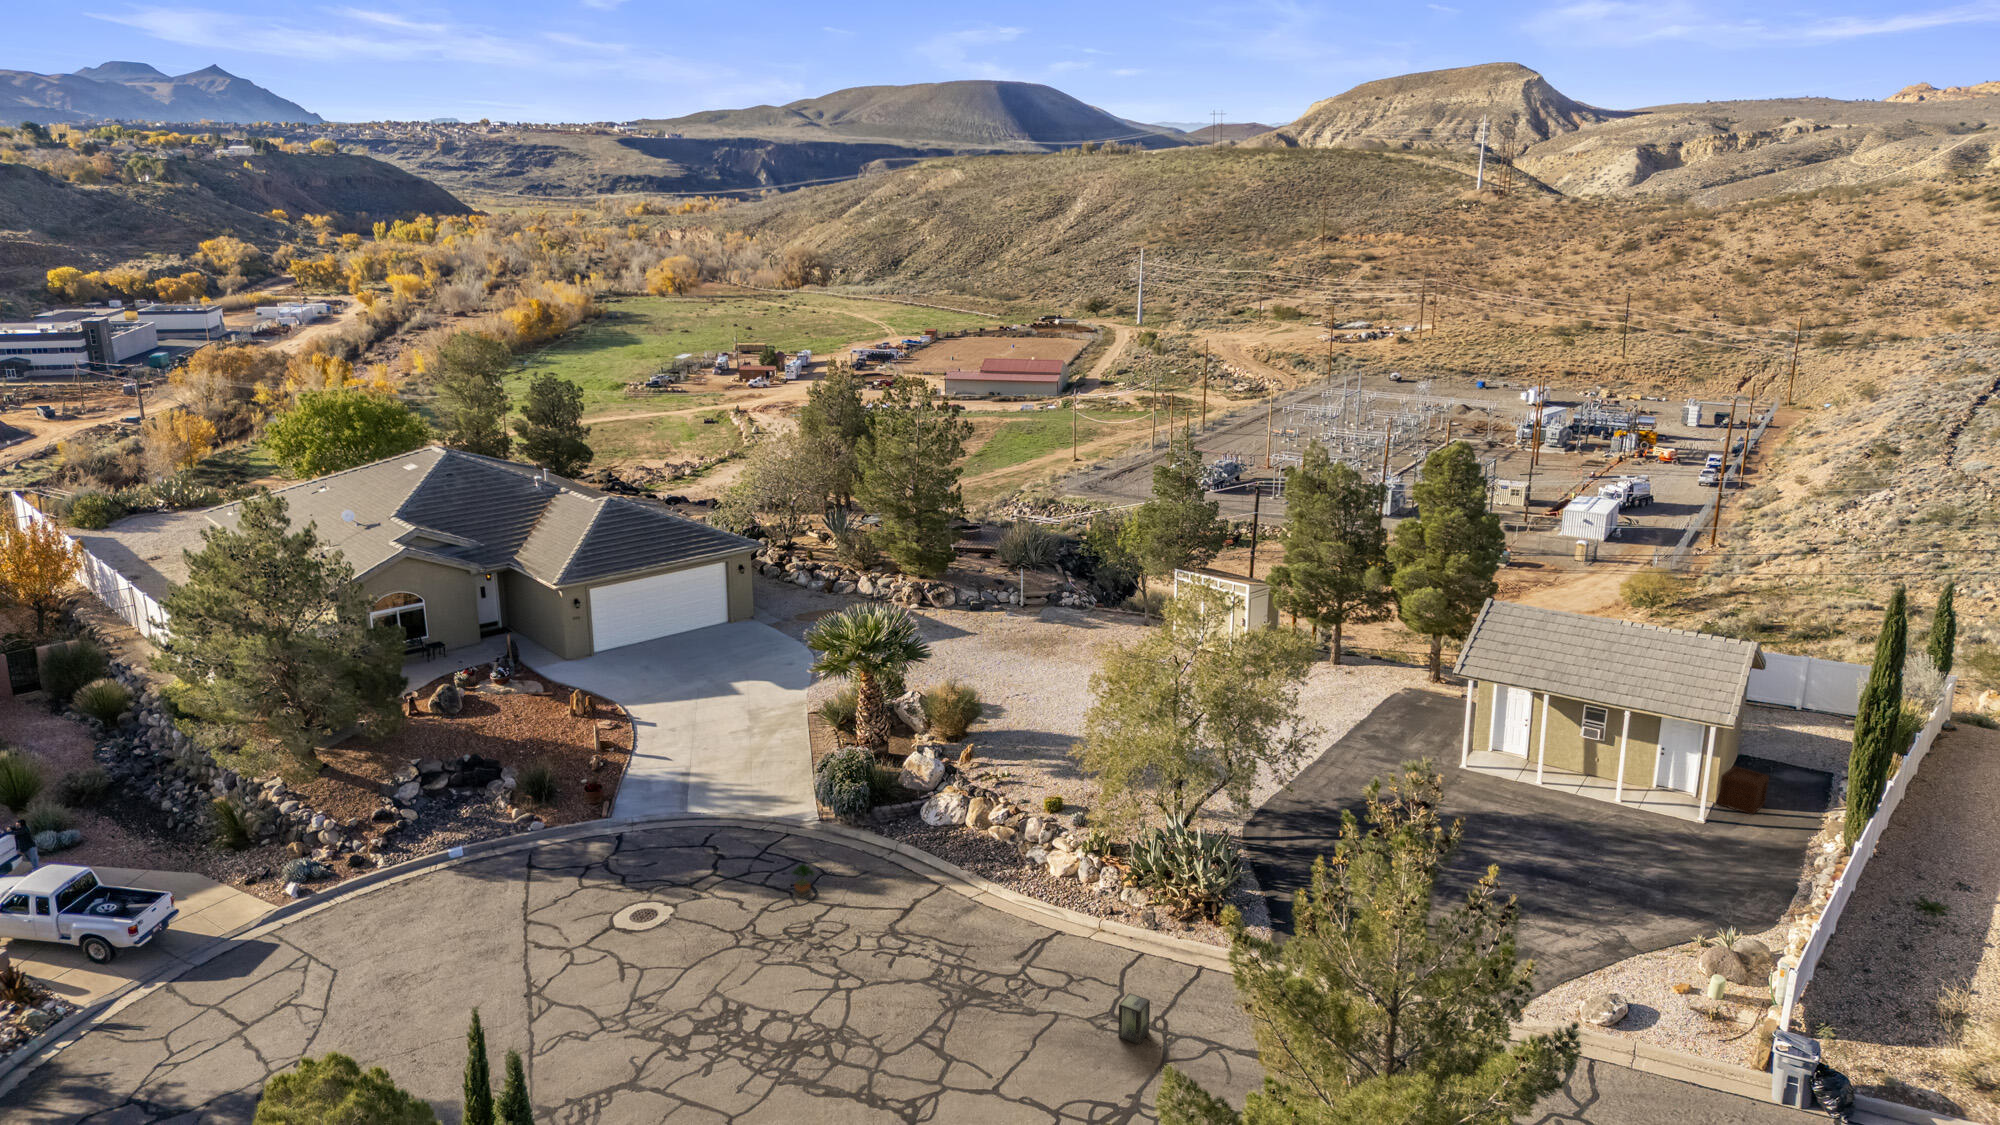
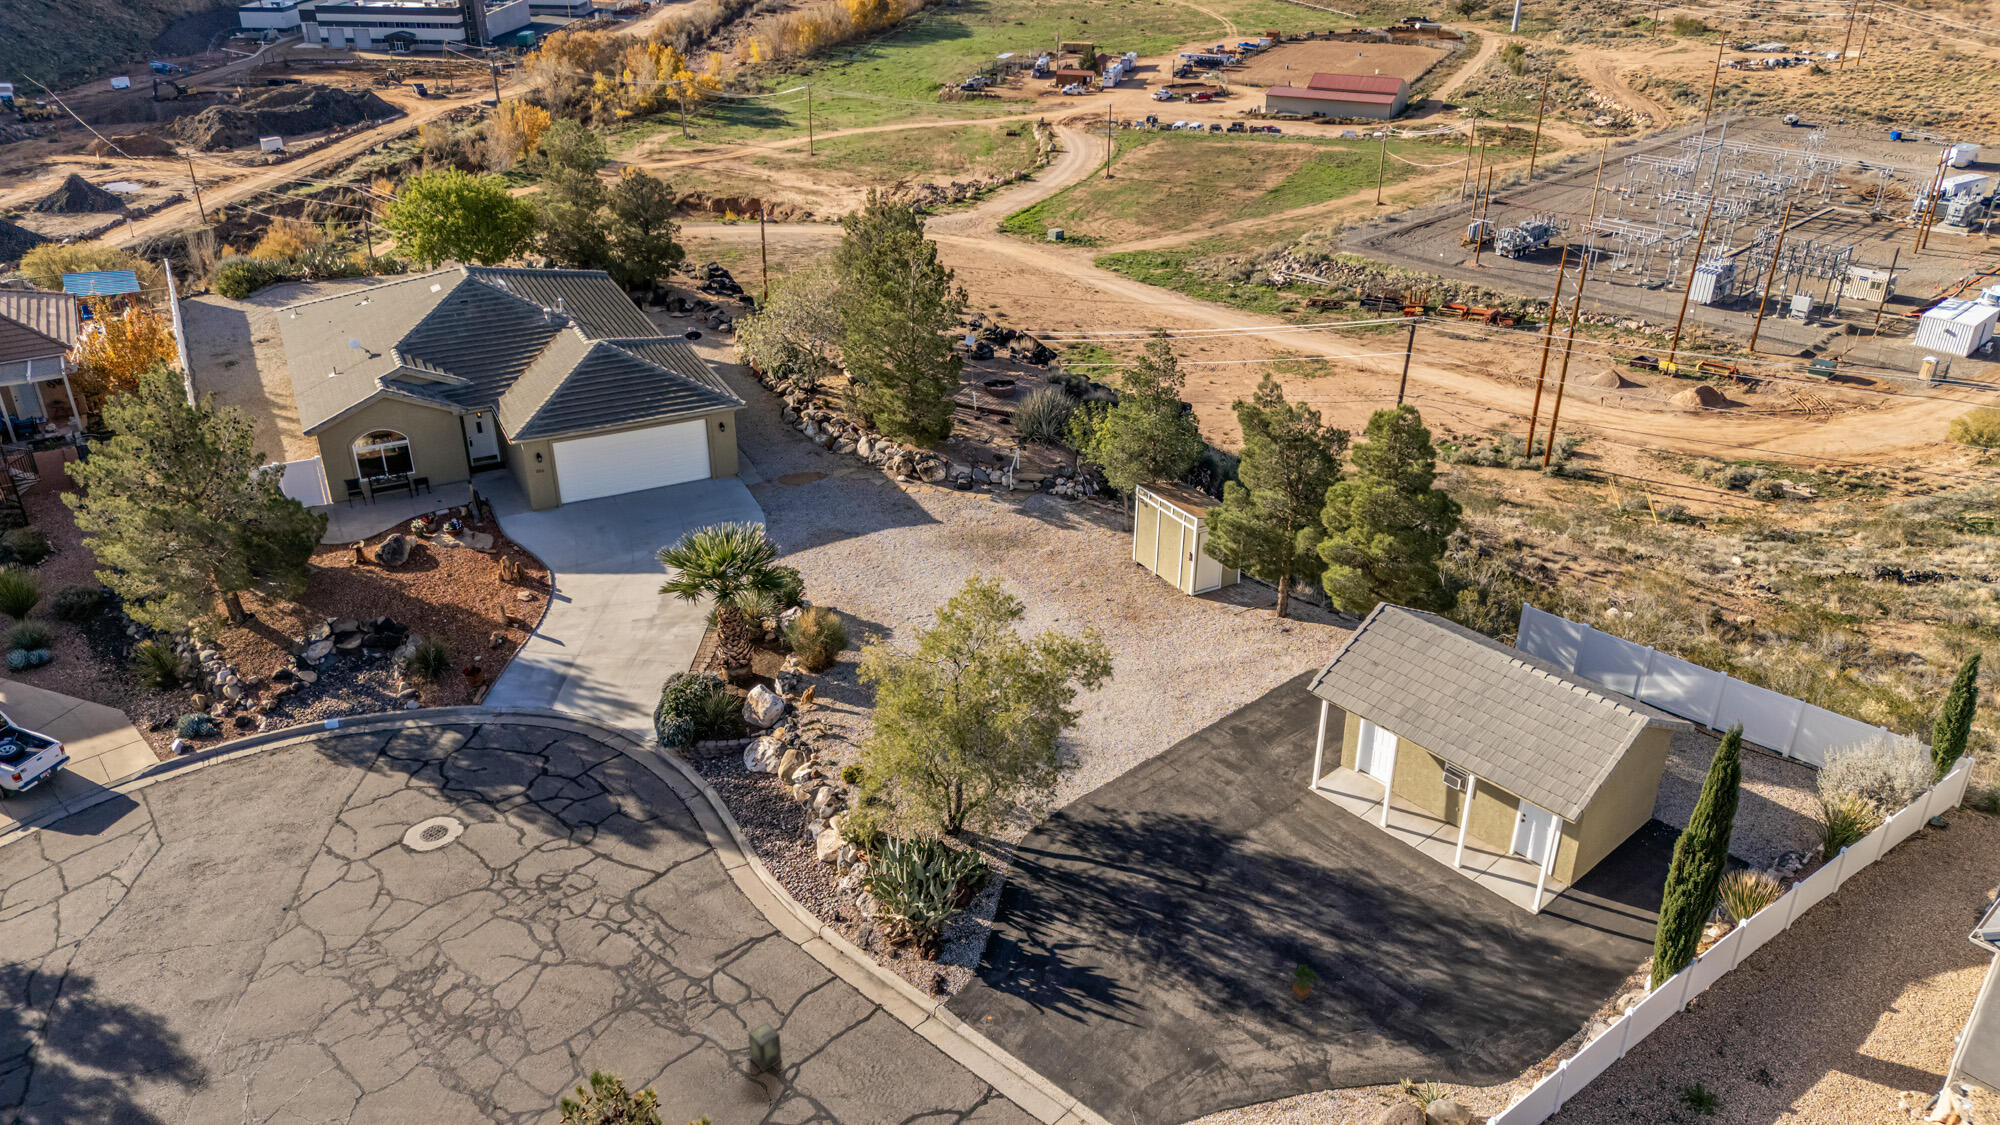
wooden crate: present [1717,766,1769,814] -> none [1577,854,1642,916]
potted tree: present [792,864,814,898] -> present [1291,965,1318,1001]

